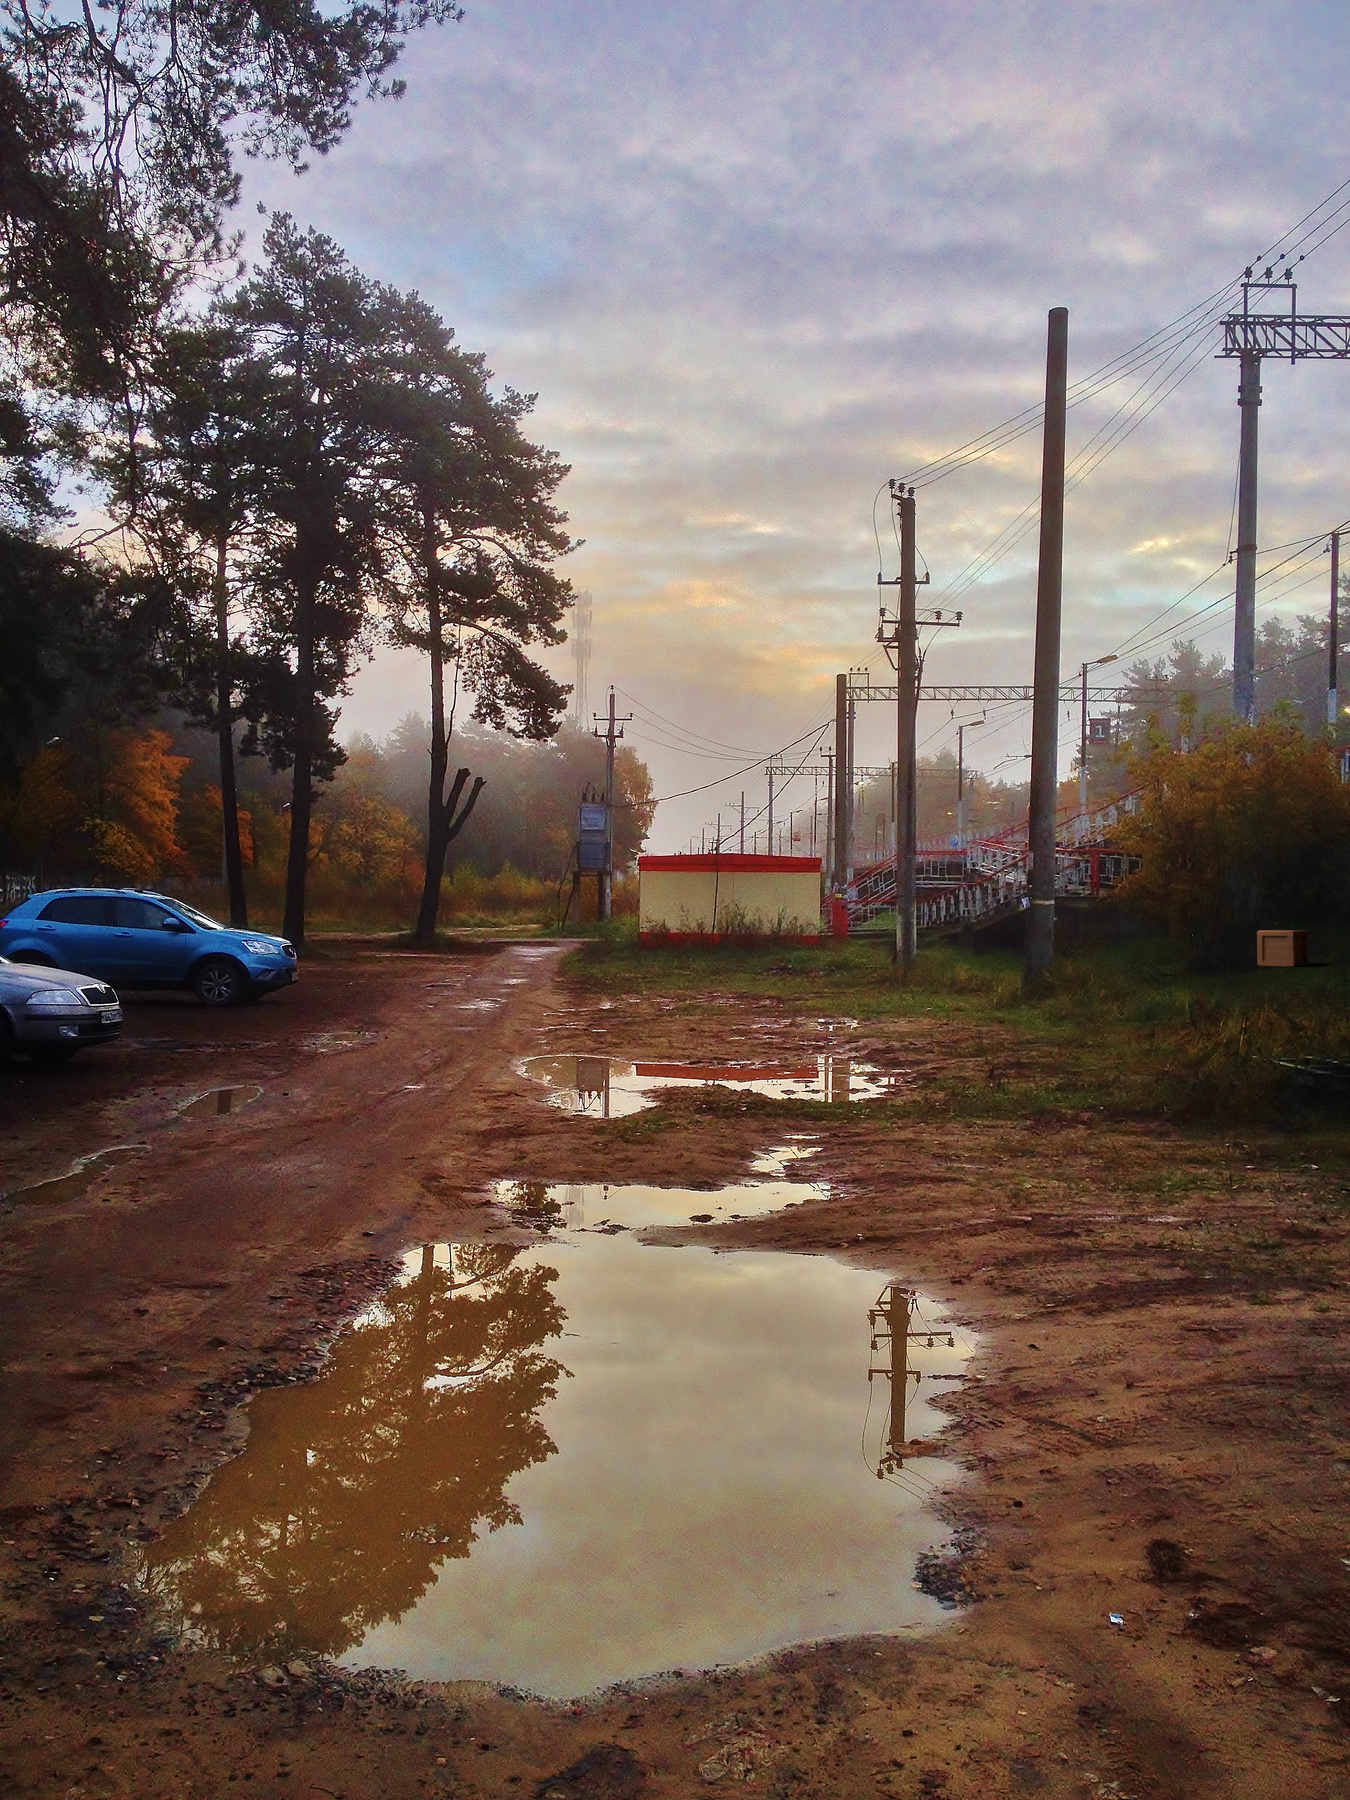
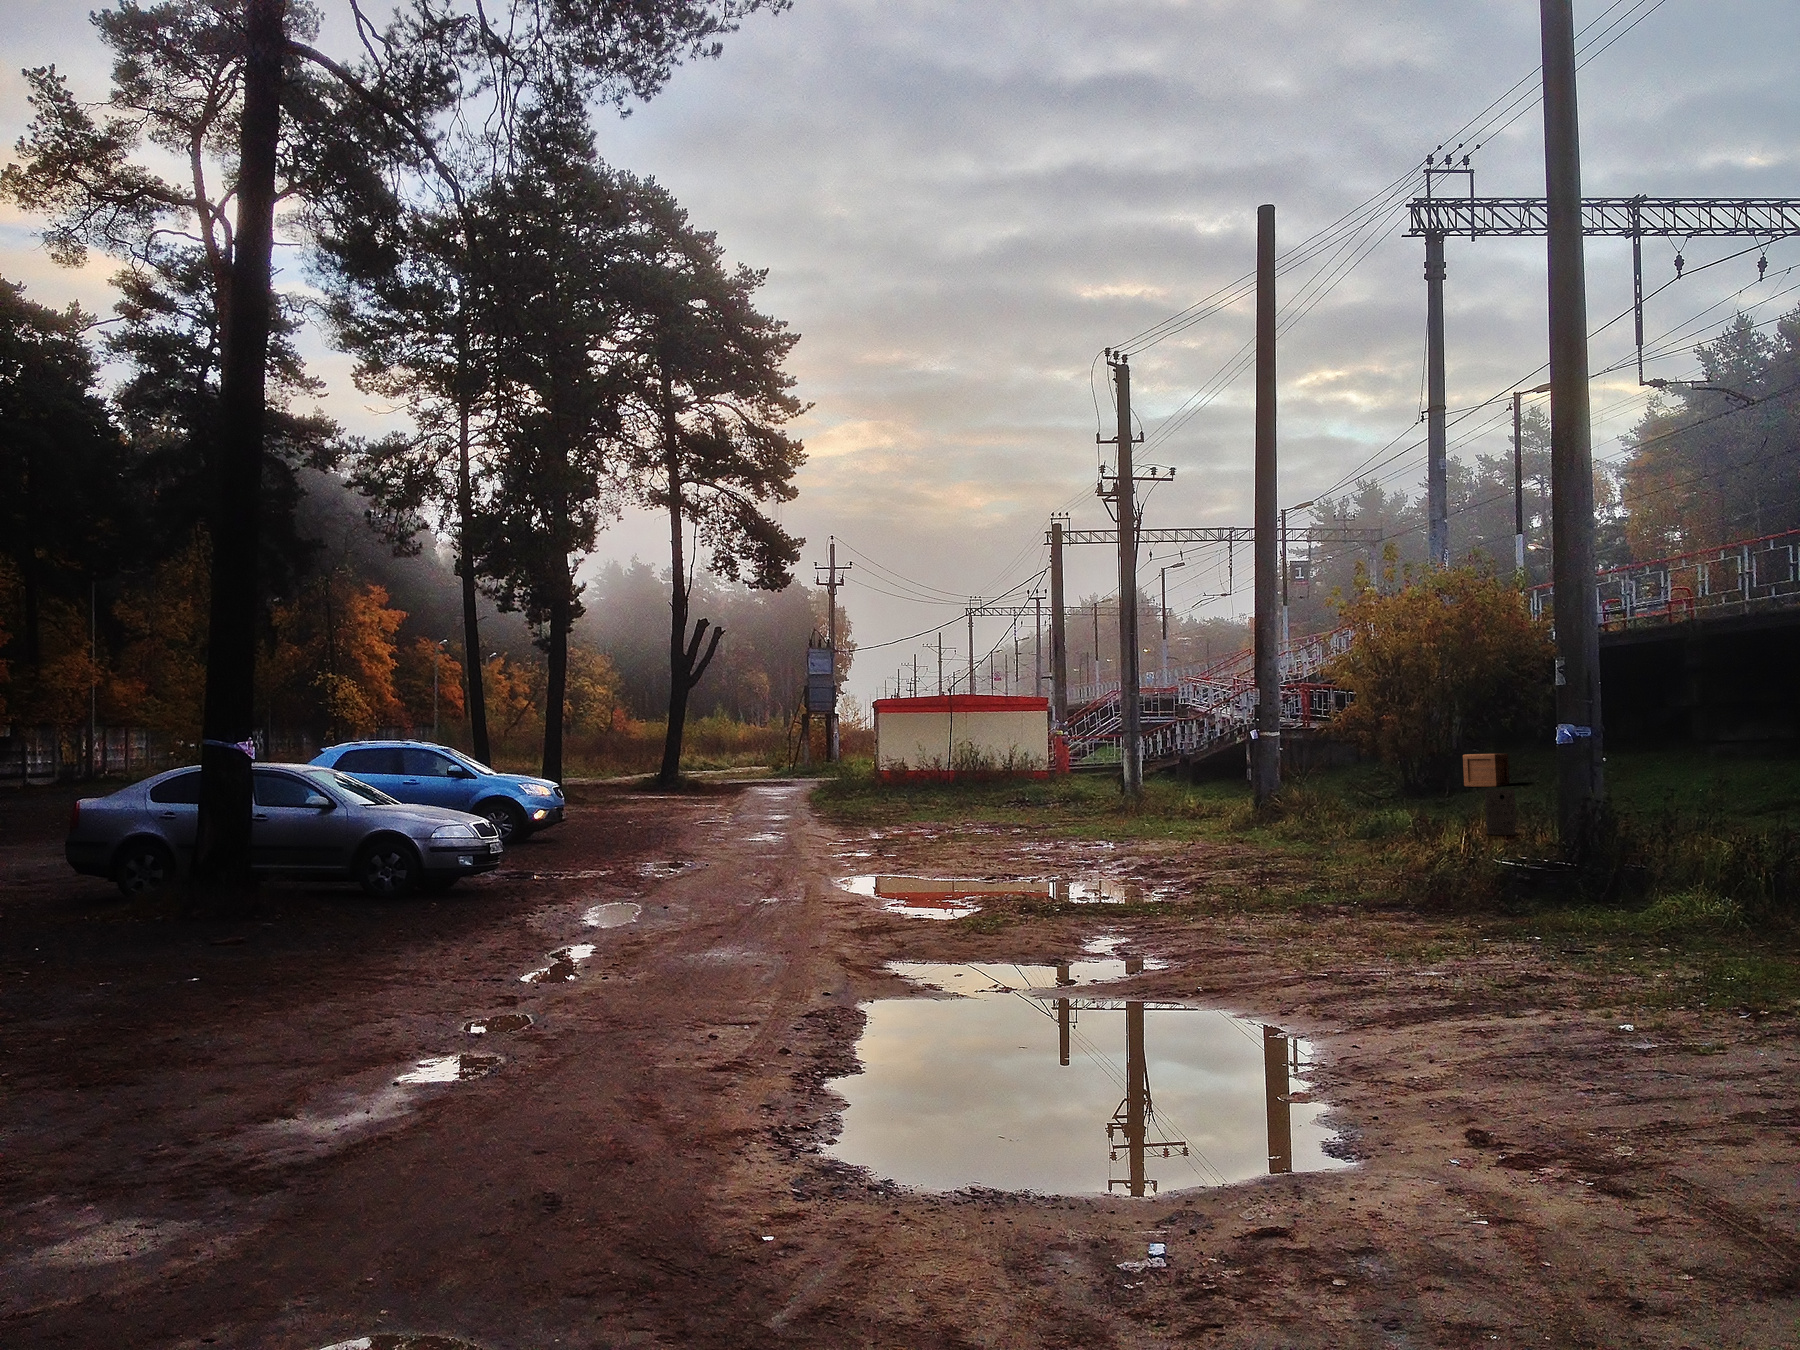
trash can: none [1280,977,1318,1032] -> present [1485,789,1517,835]

